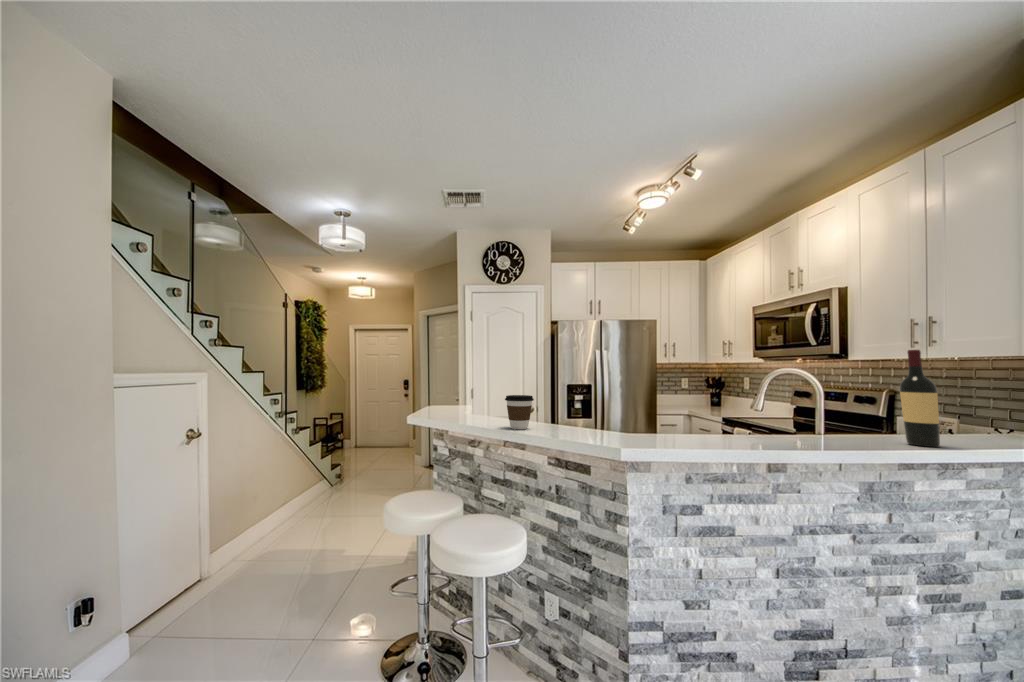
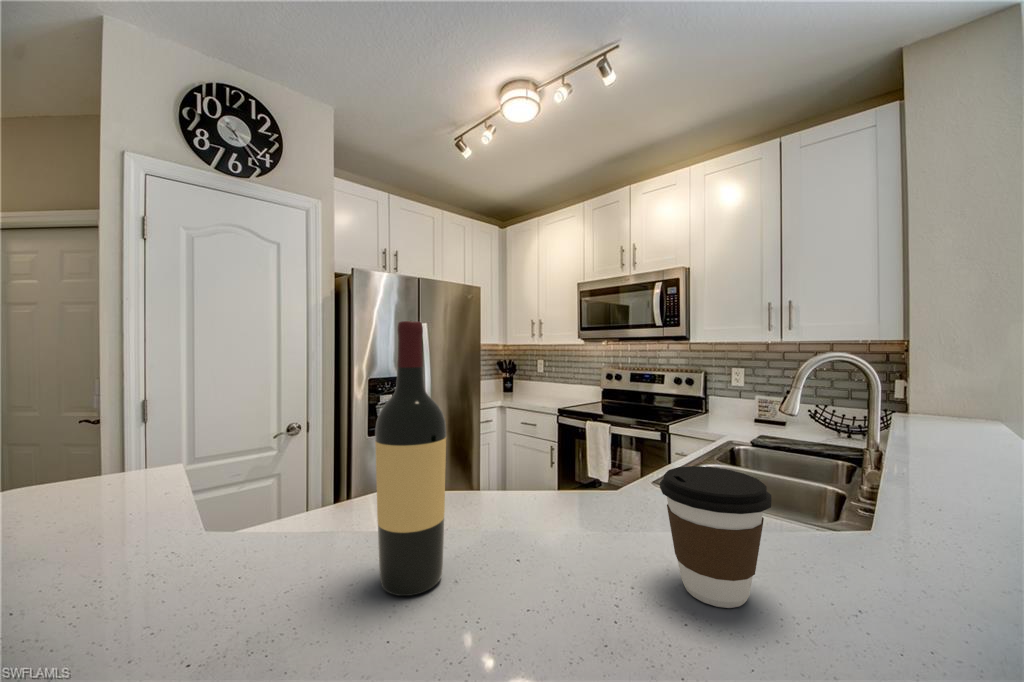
wine bottle: present [900,350,940,447] -> present [375,321,446,596]

